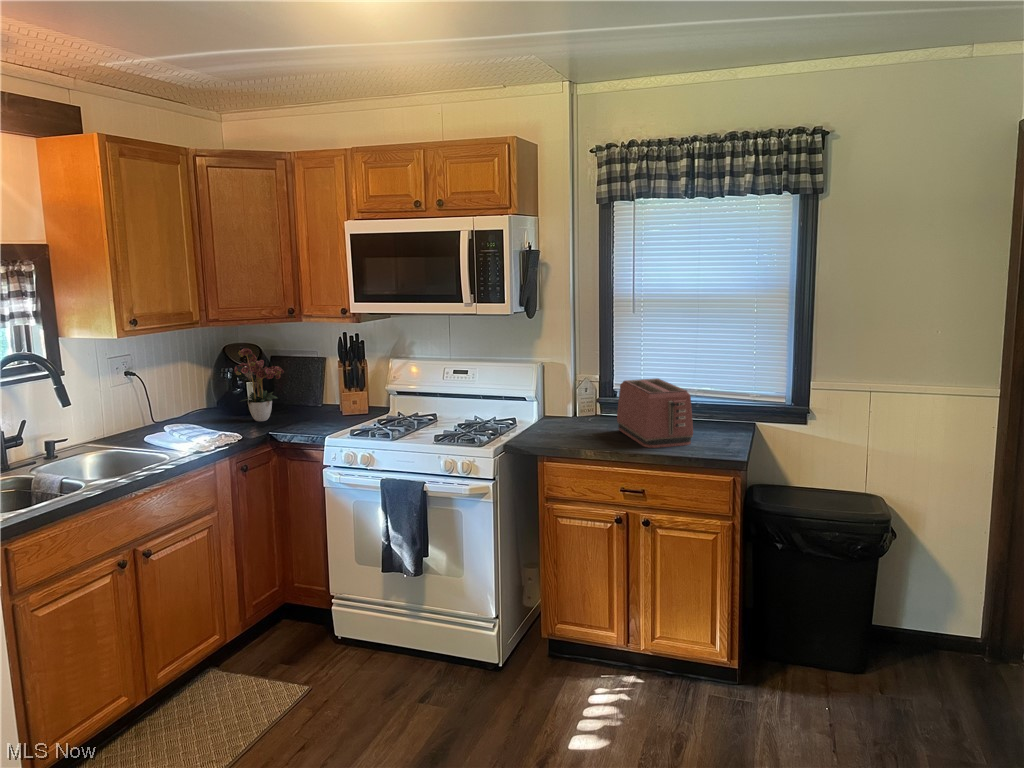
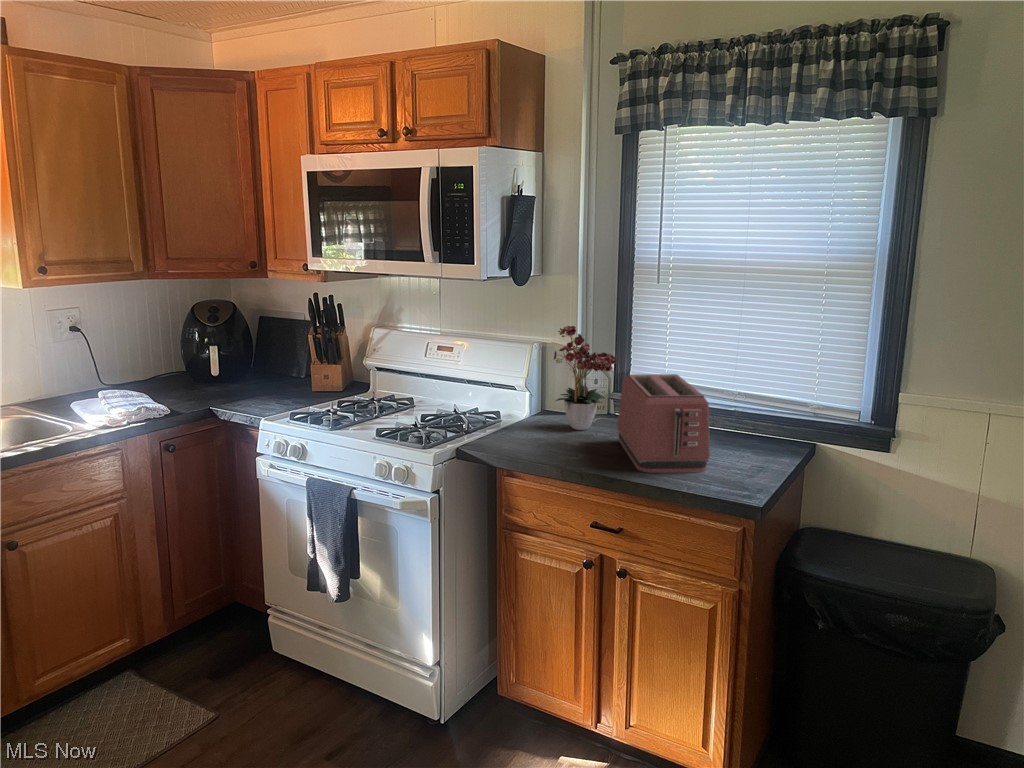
flower arrangement: present [235,348,284,421] -> present [554,326,617,430]

